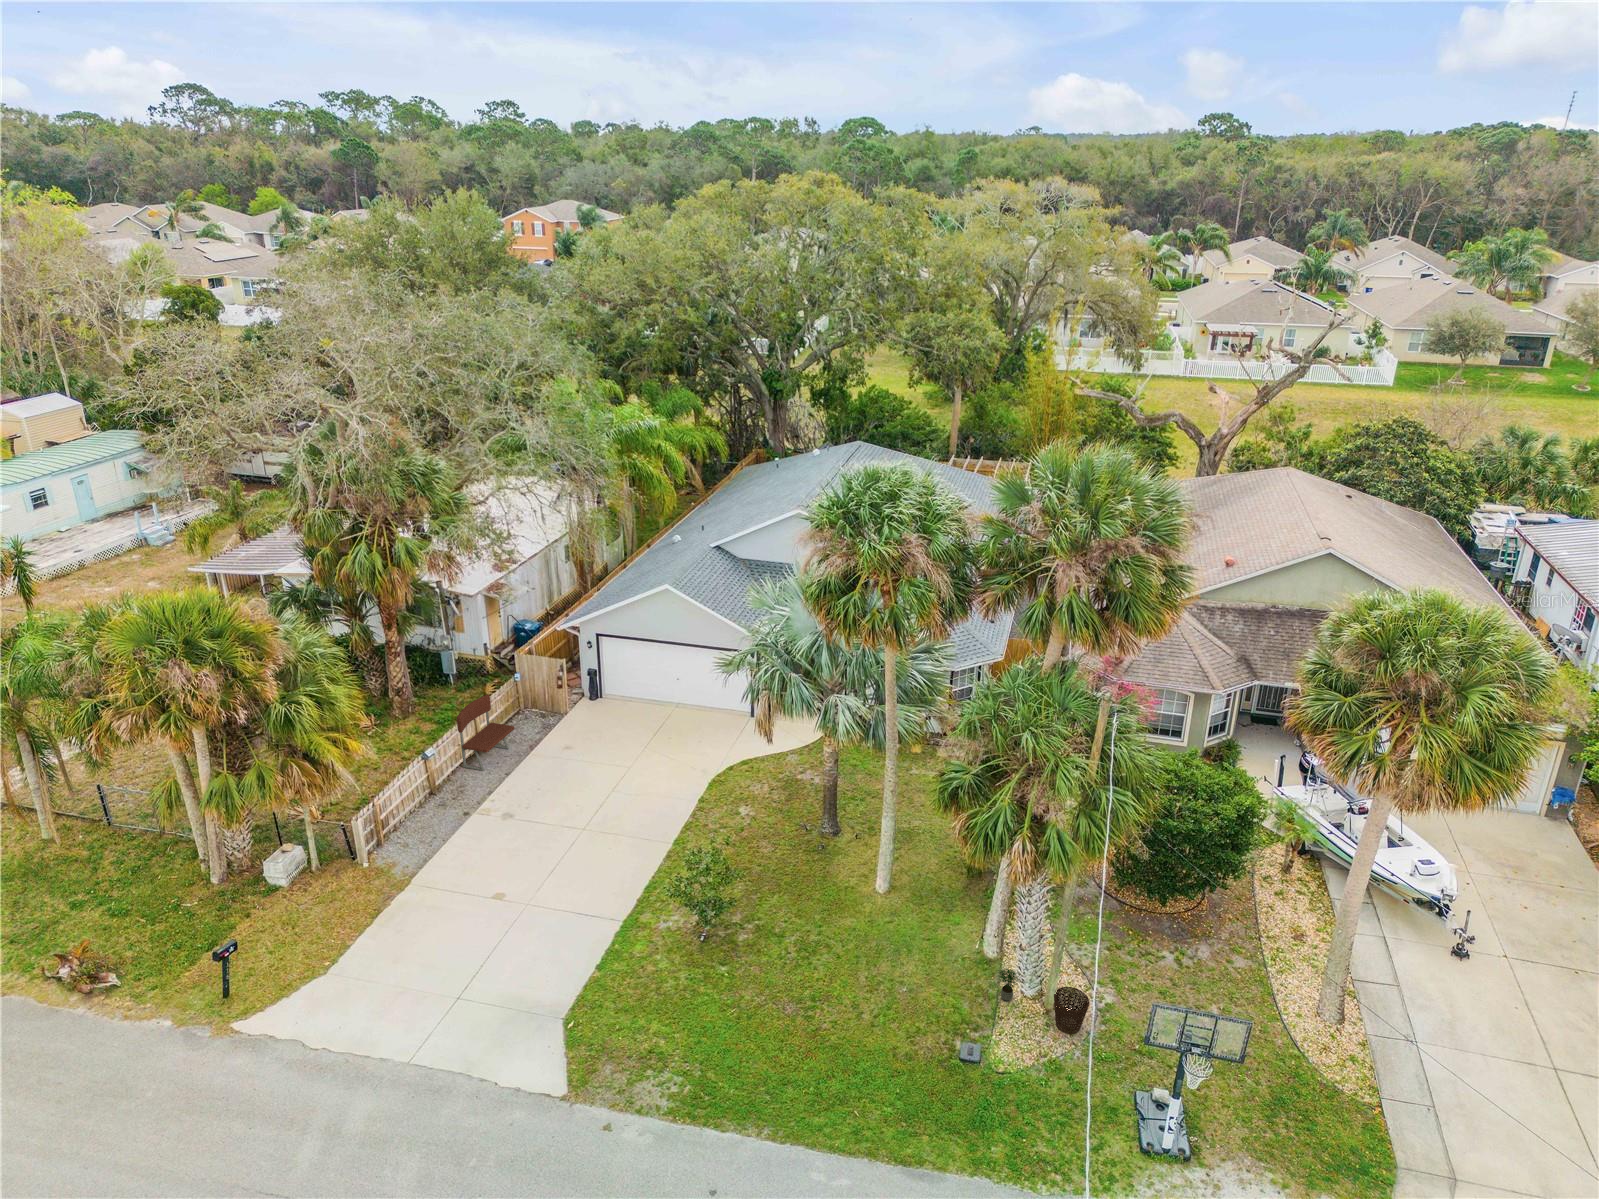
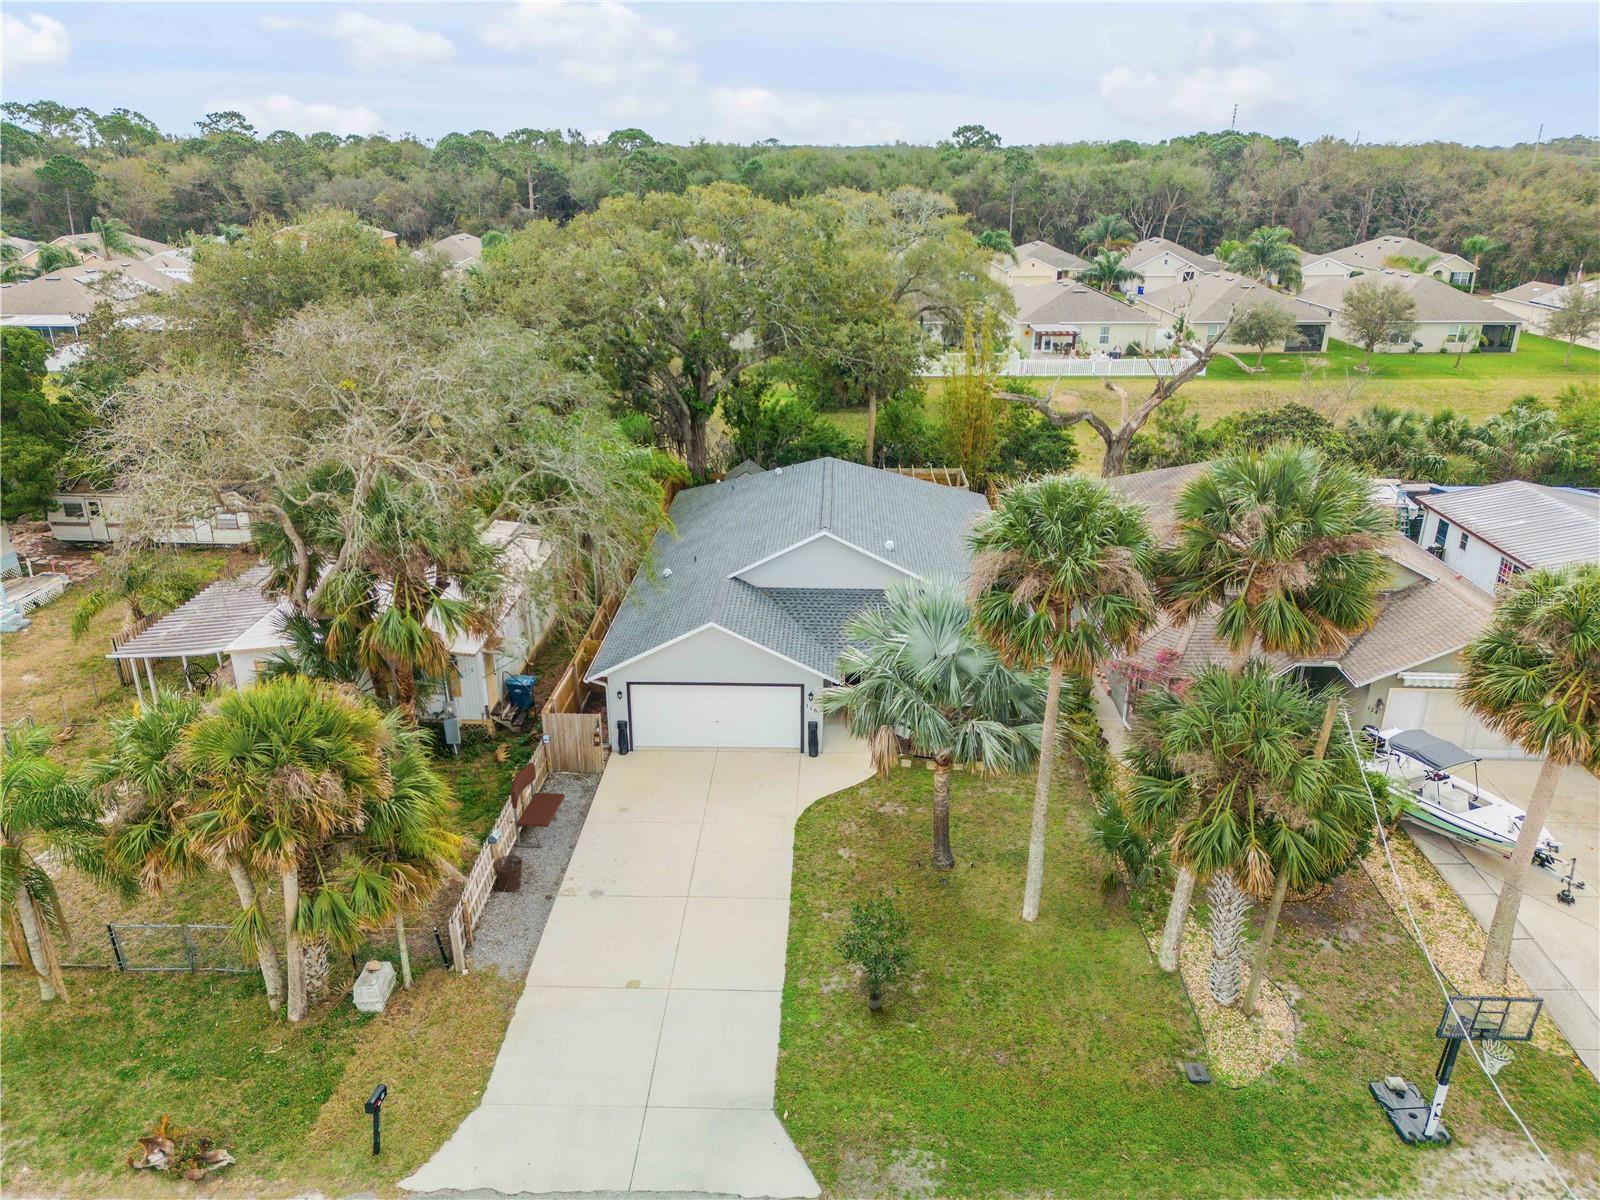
potted plant: present [998,968,1020,1001] -> present [863,977,884,1010]
basket: present [1054,987,1090,1034] -> present [493,855,523,892]

